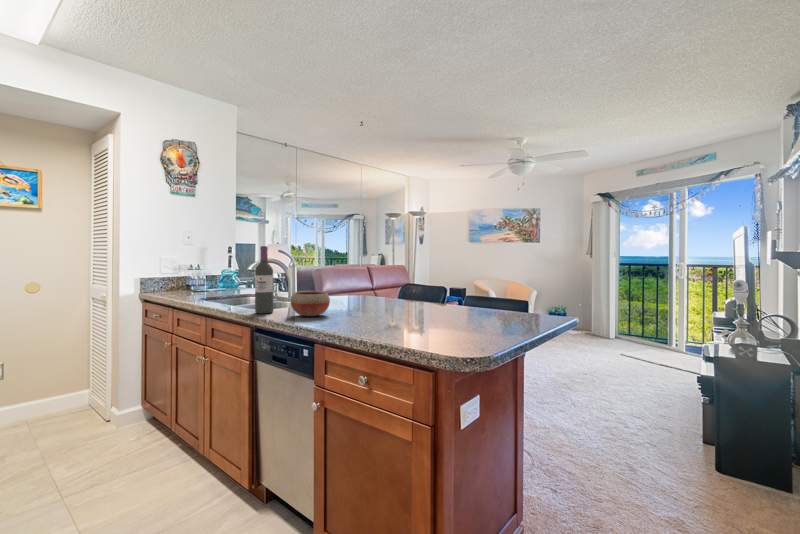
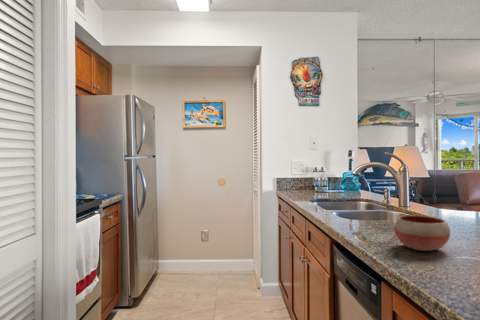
wine bottle: present [255,246,274,314] -> none [355,158,377,235]

